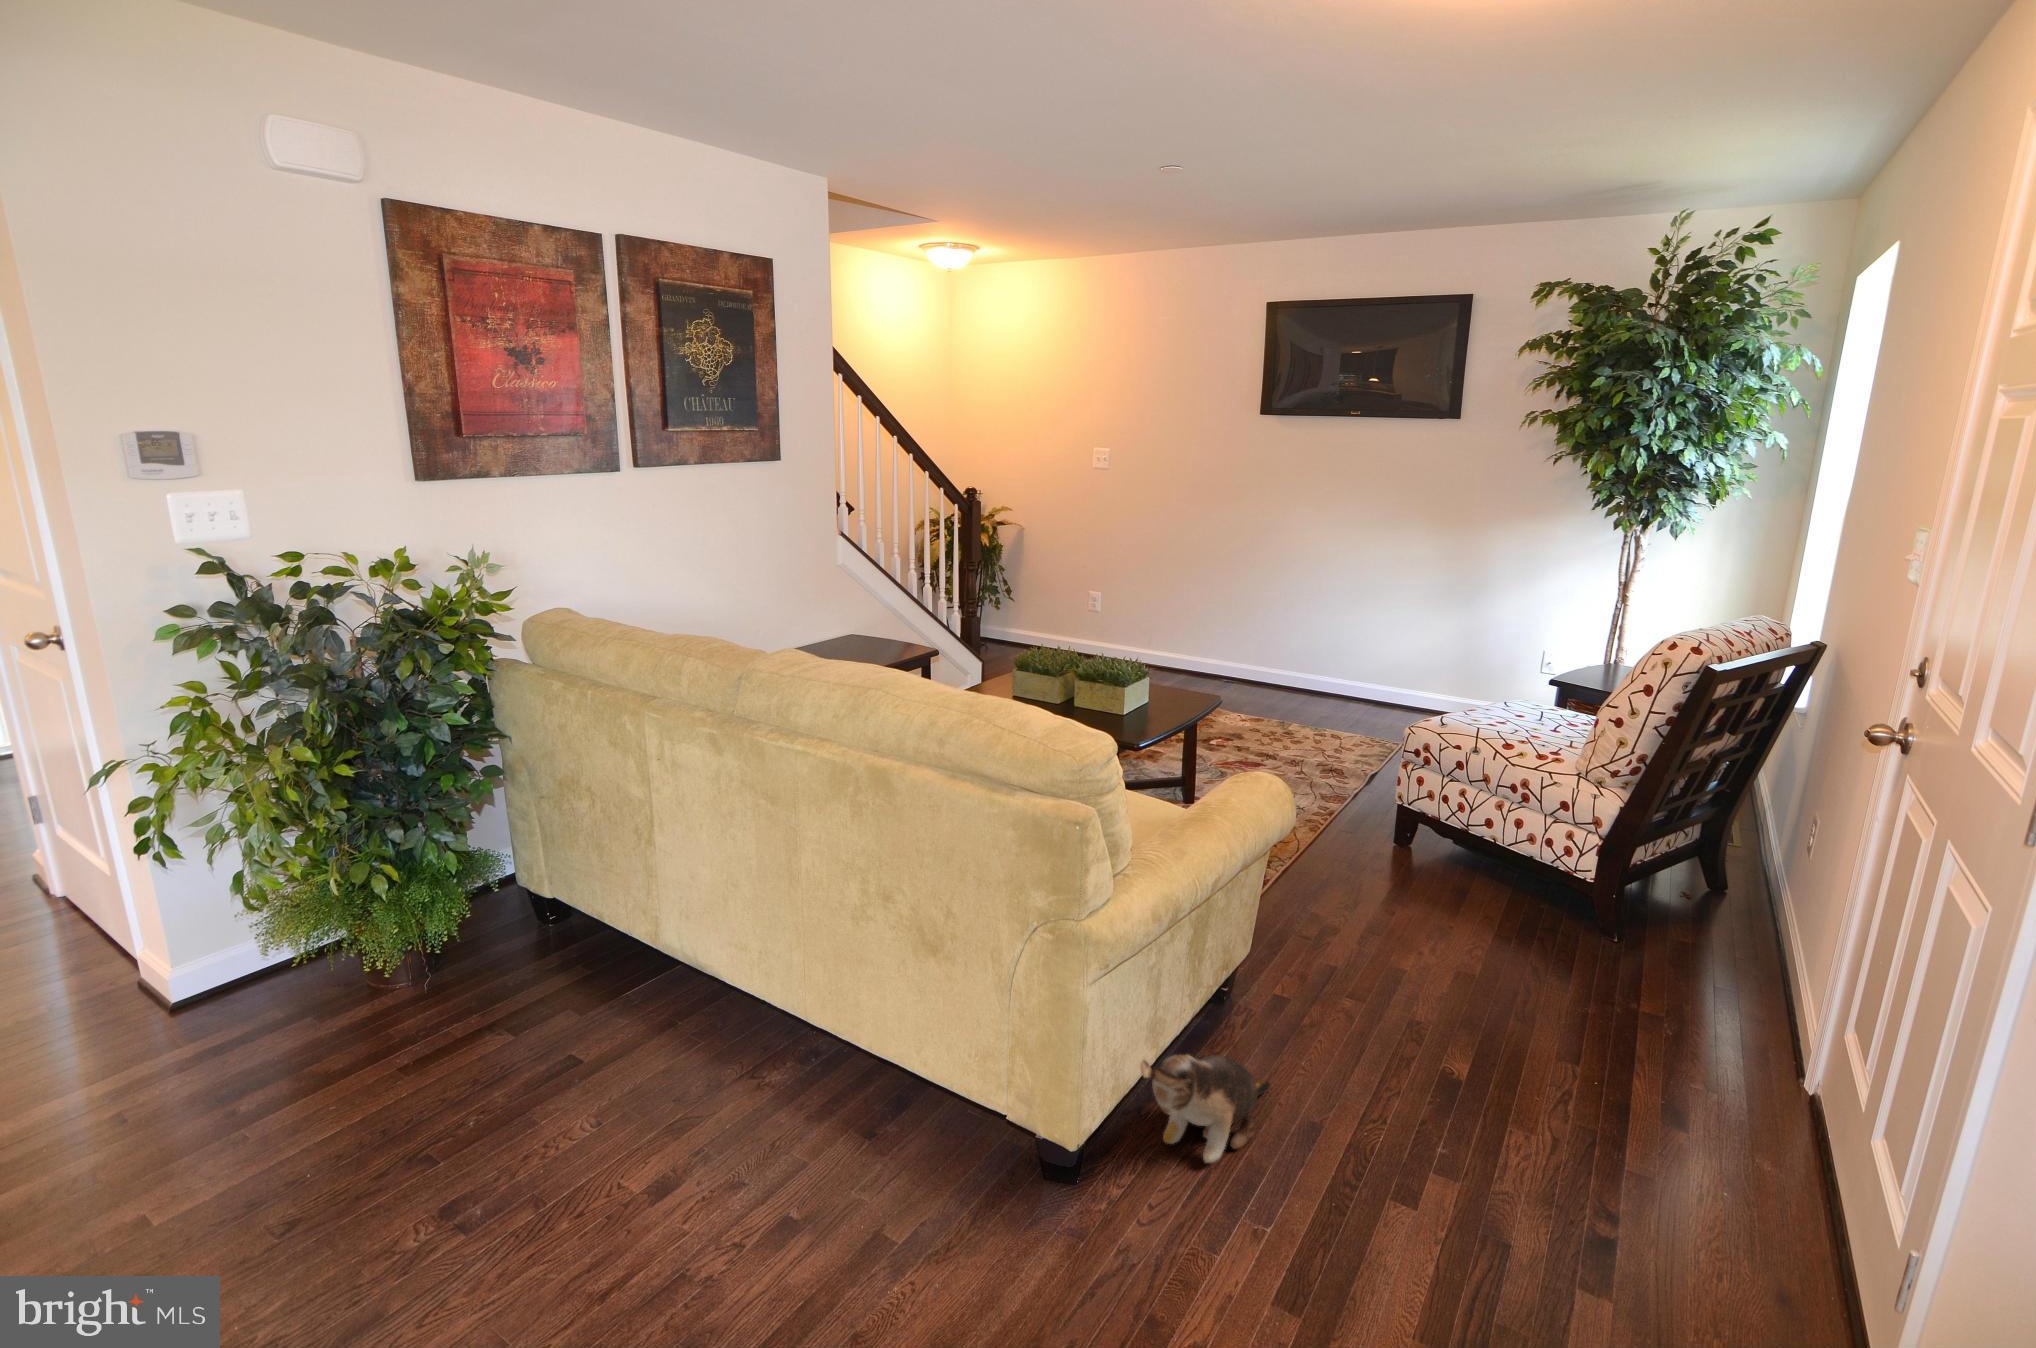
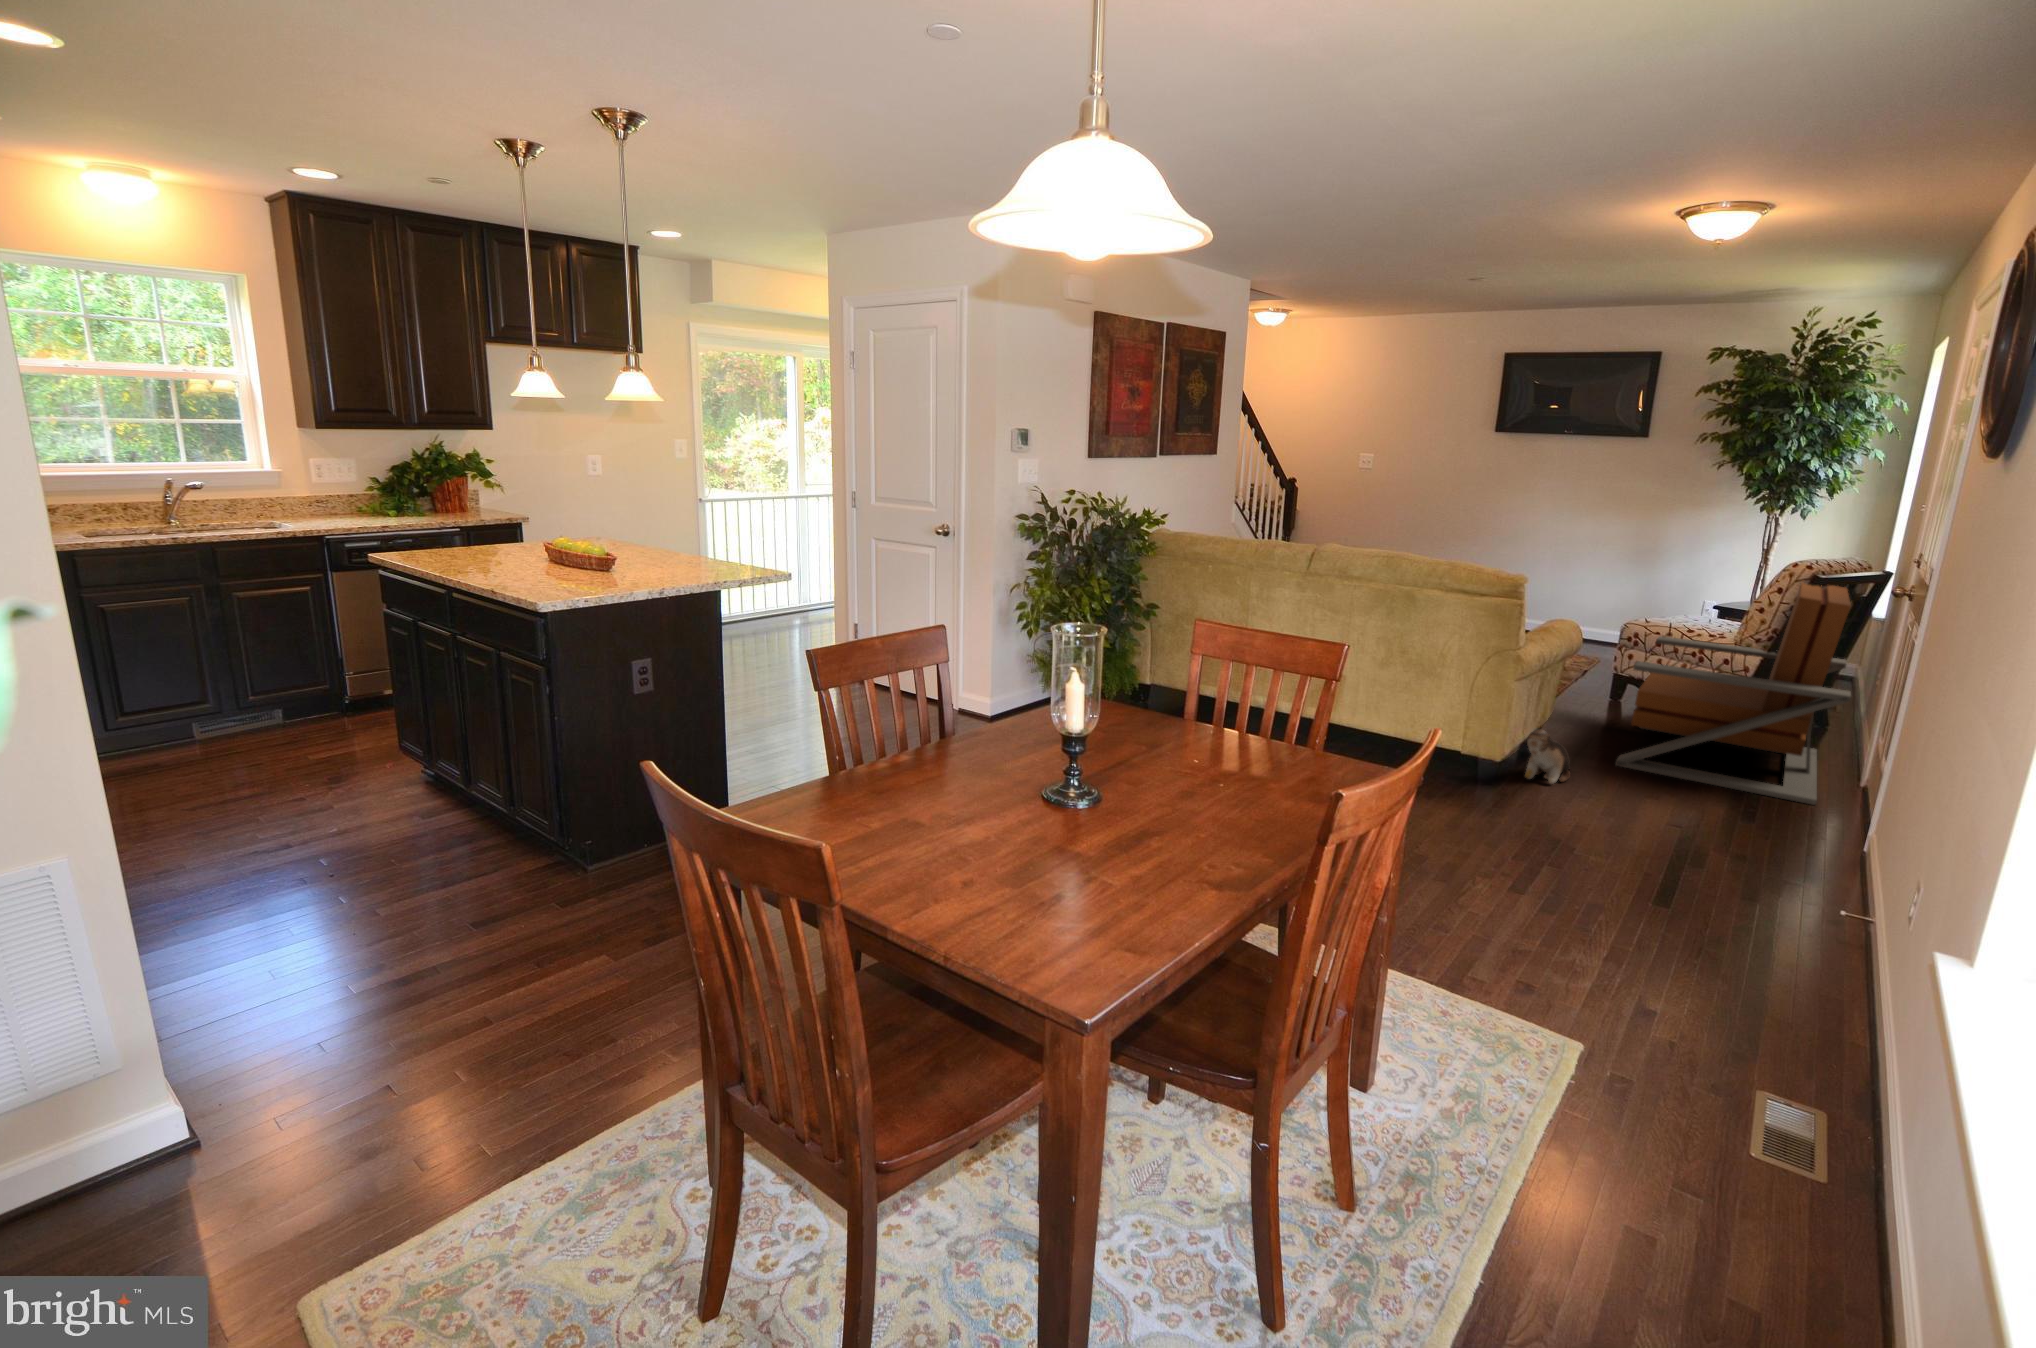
lounge chair: none [1361,681,1801,1186] -> present [1616,583,1851,805]

